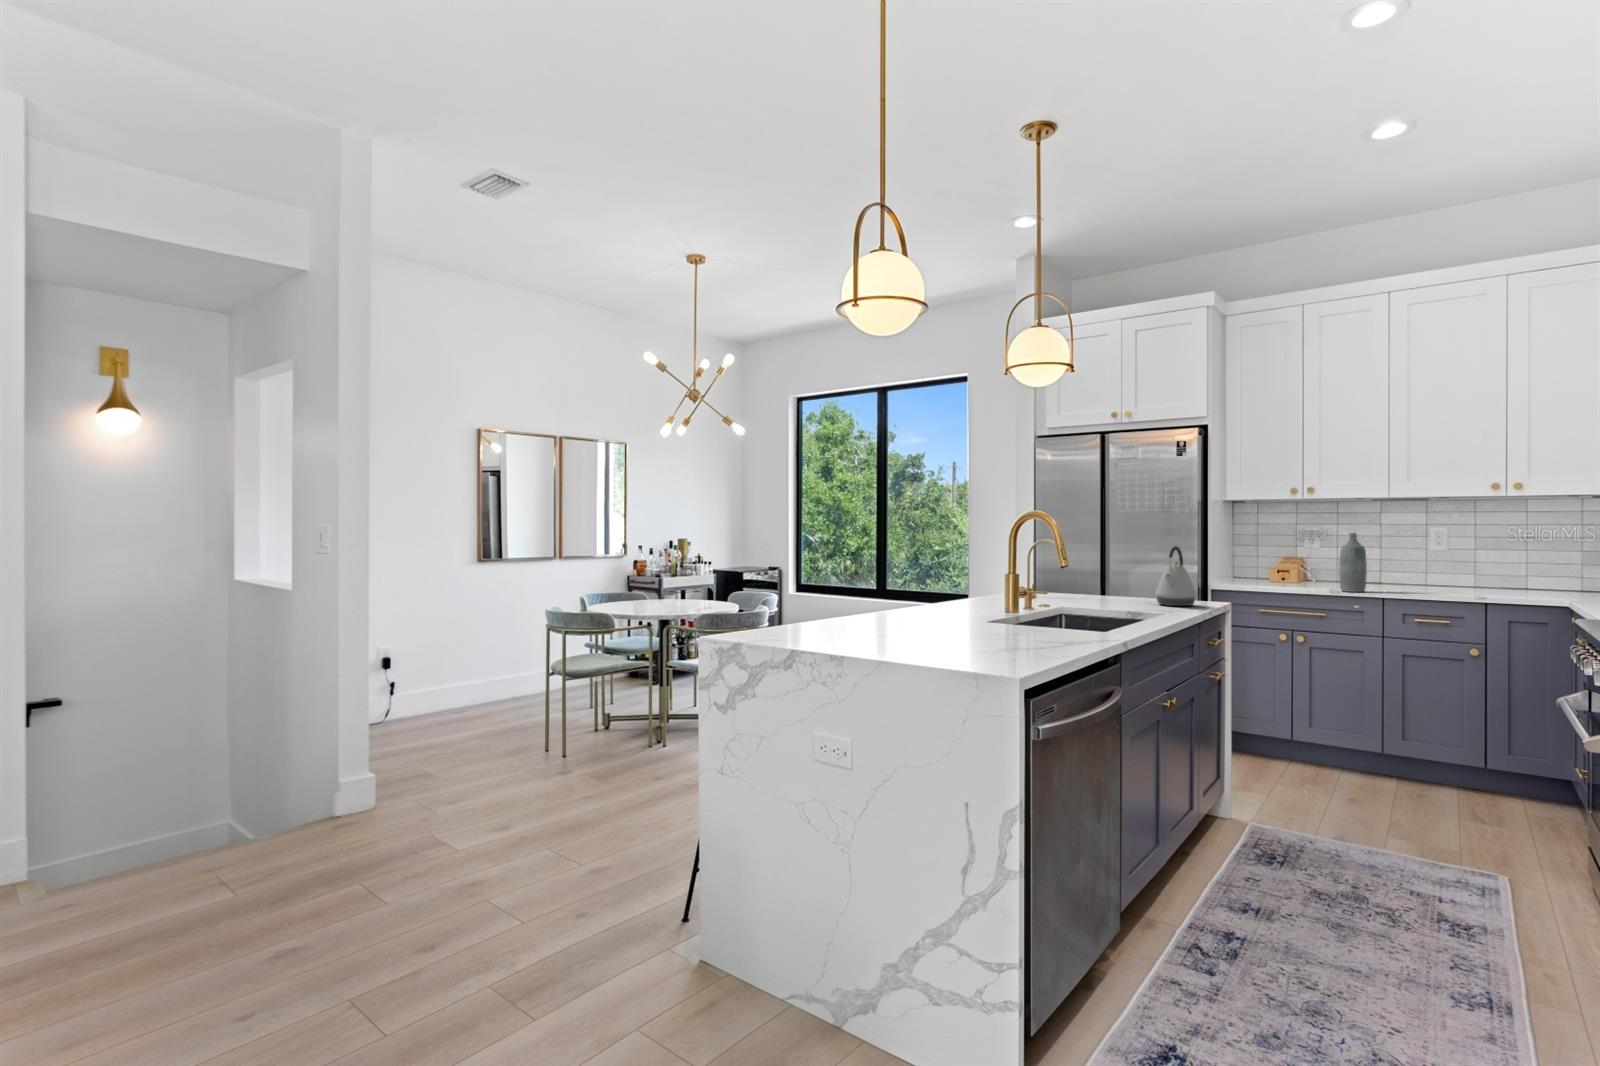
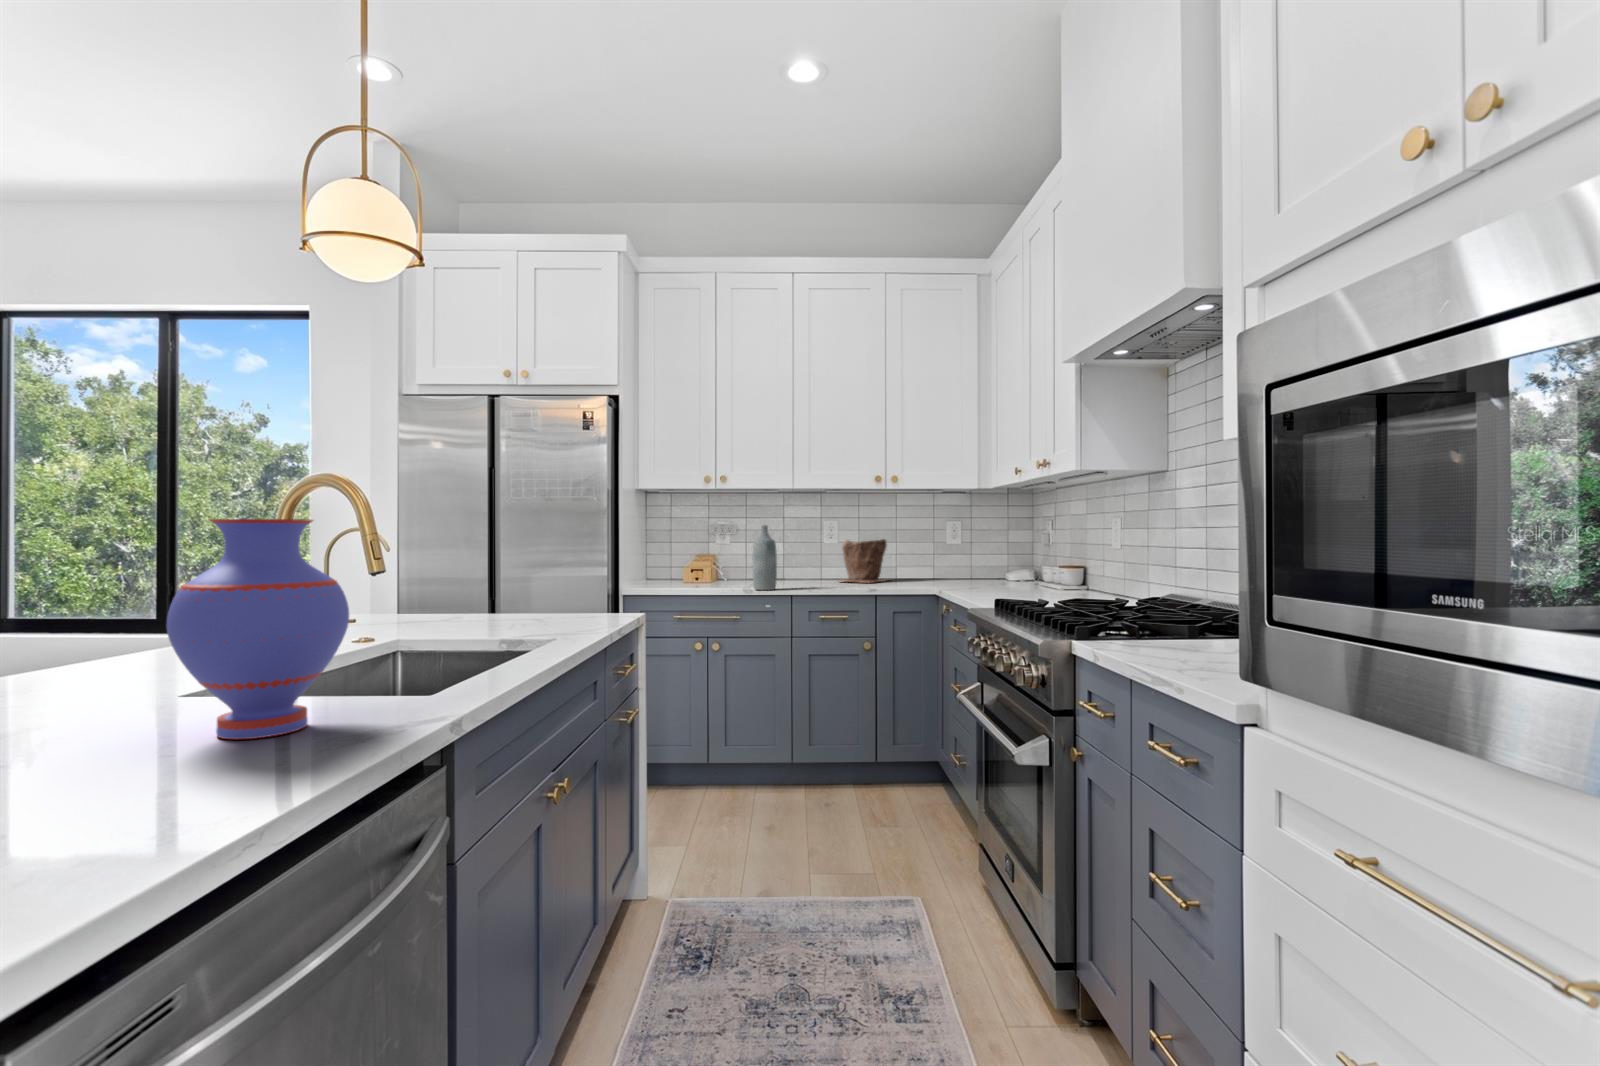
vase: none [1007,543,1076,638] -> present [166,519,349,739]
kettle: present [1155,546,1196,606] -> none [549,538,604,624]
plant pot: none [1446,546,1522,591] -> present [842,539,889,583]

